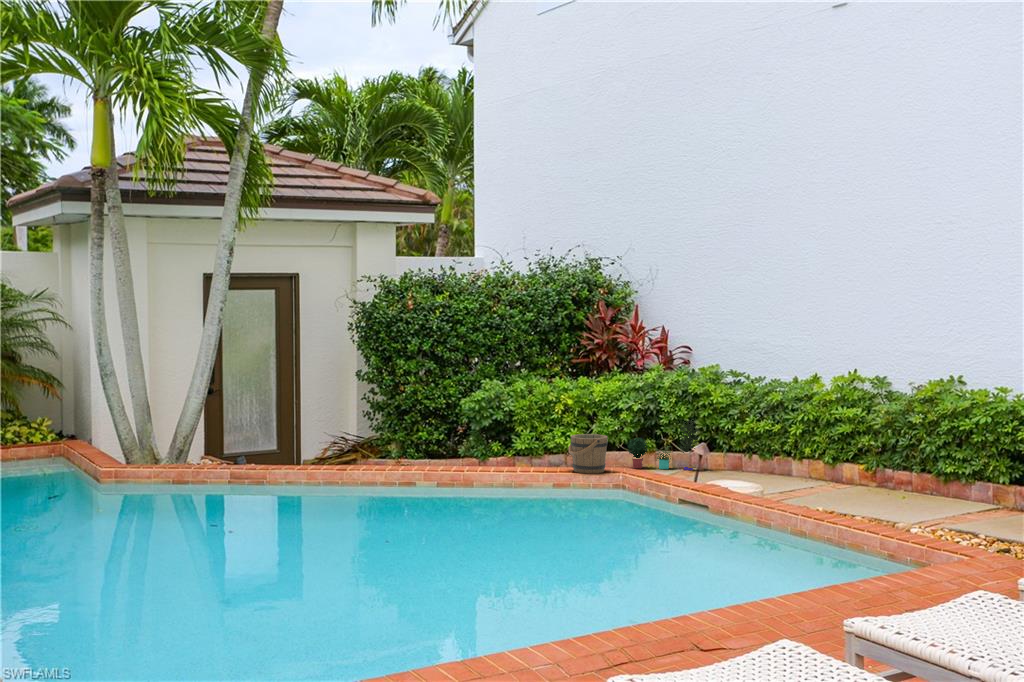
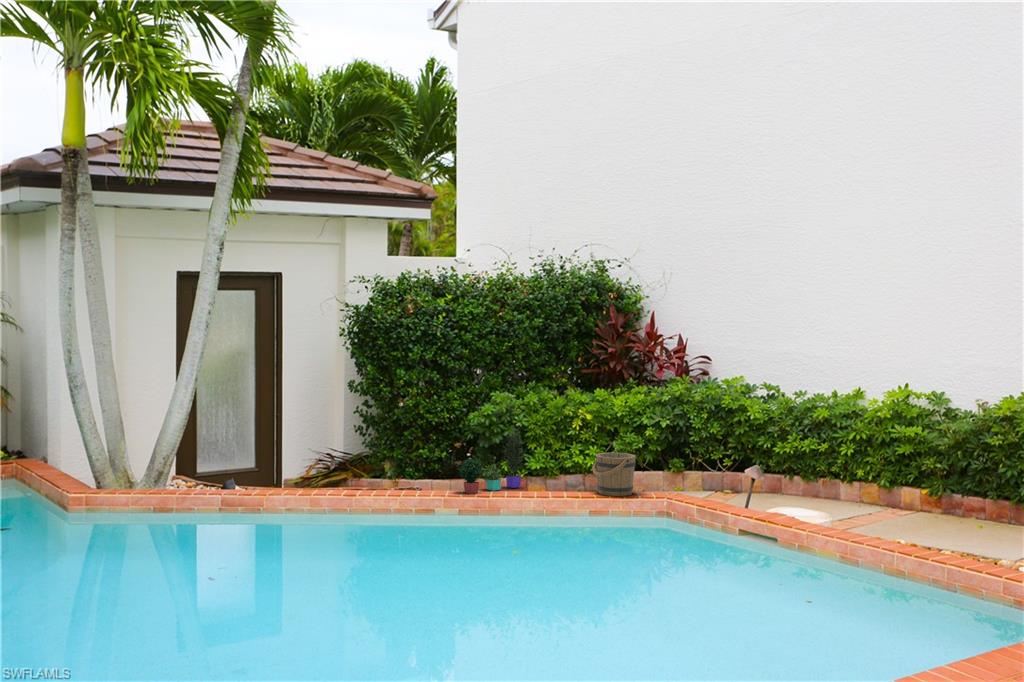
potted plant: present [627,419,699,470] -> present [459,428,524,494]

